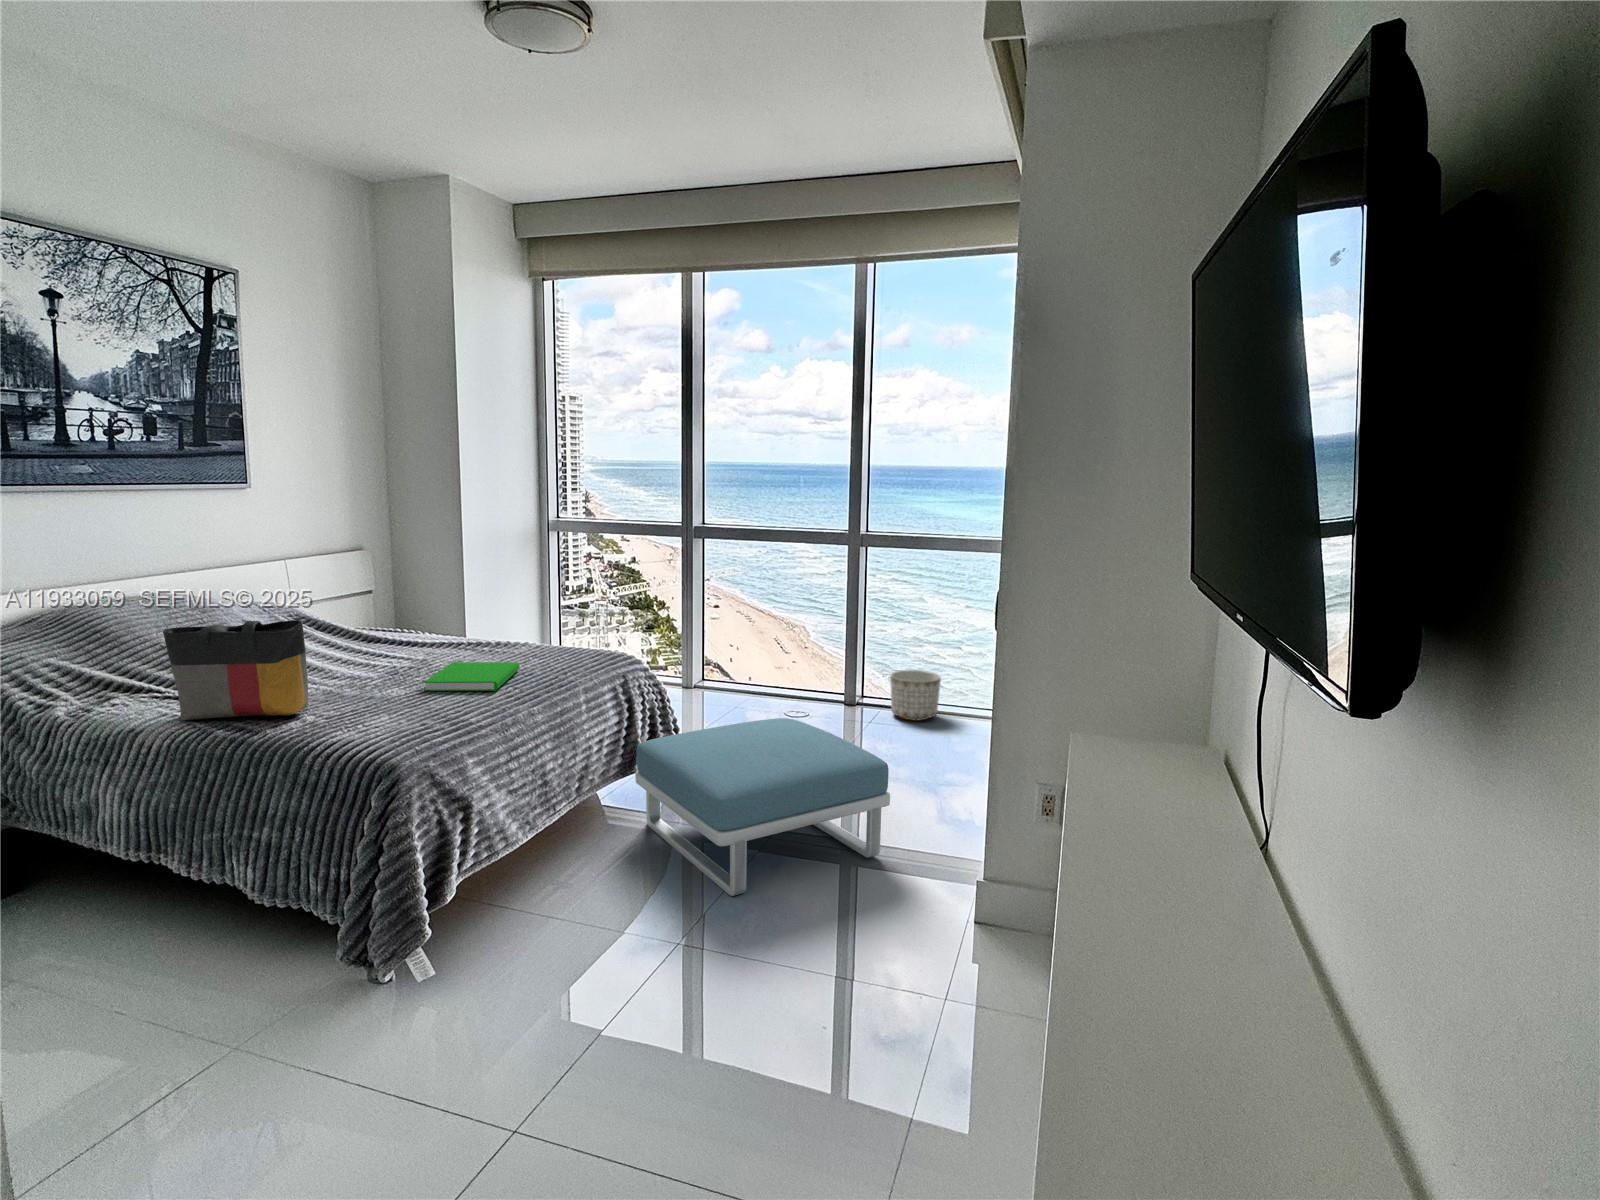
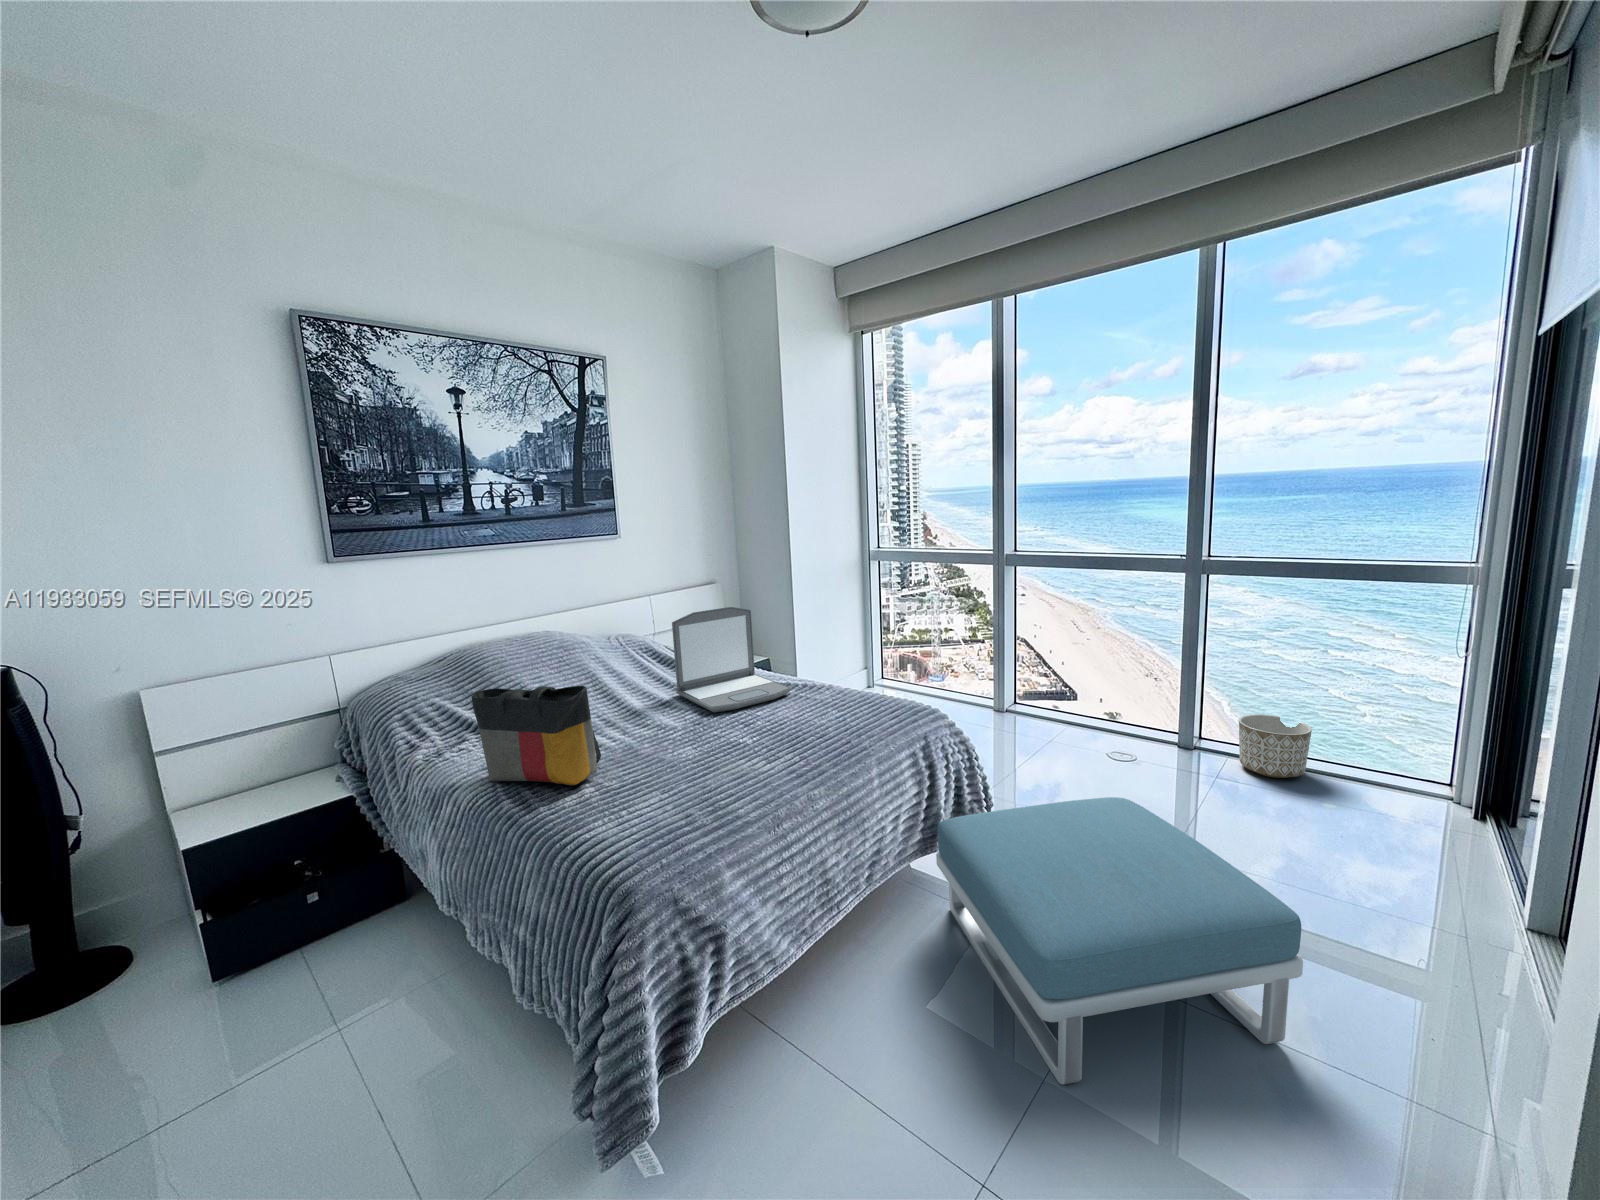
laptop: none [352,563,487,666] -> present [672,607,792,712]
book: present [424,662,519,691] -> none [713,713,814,760]

